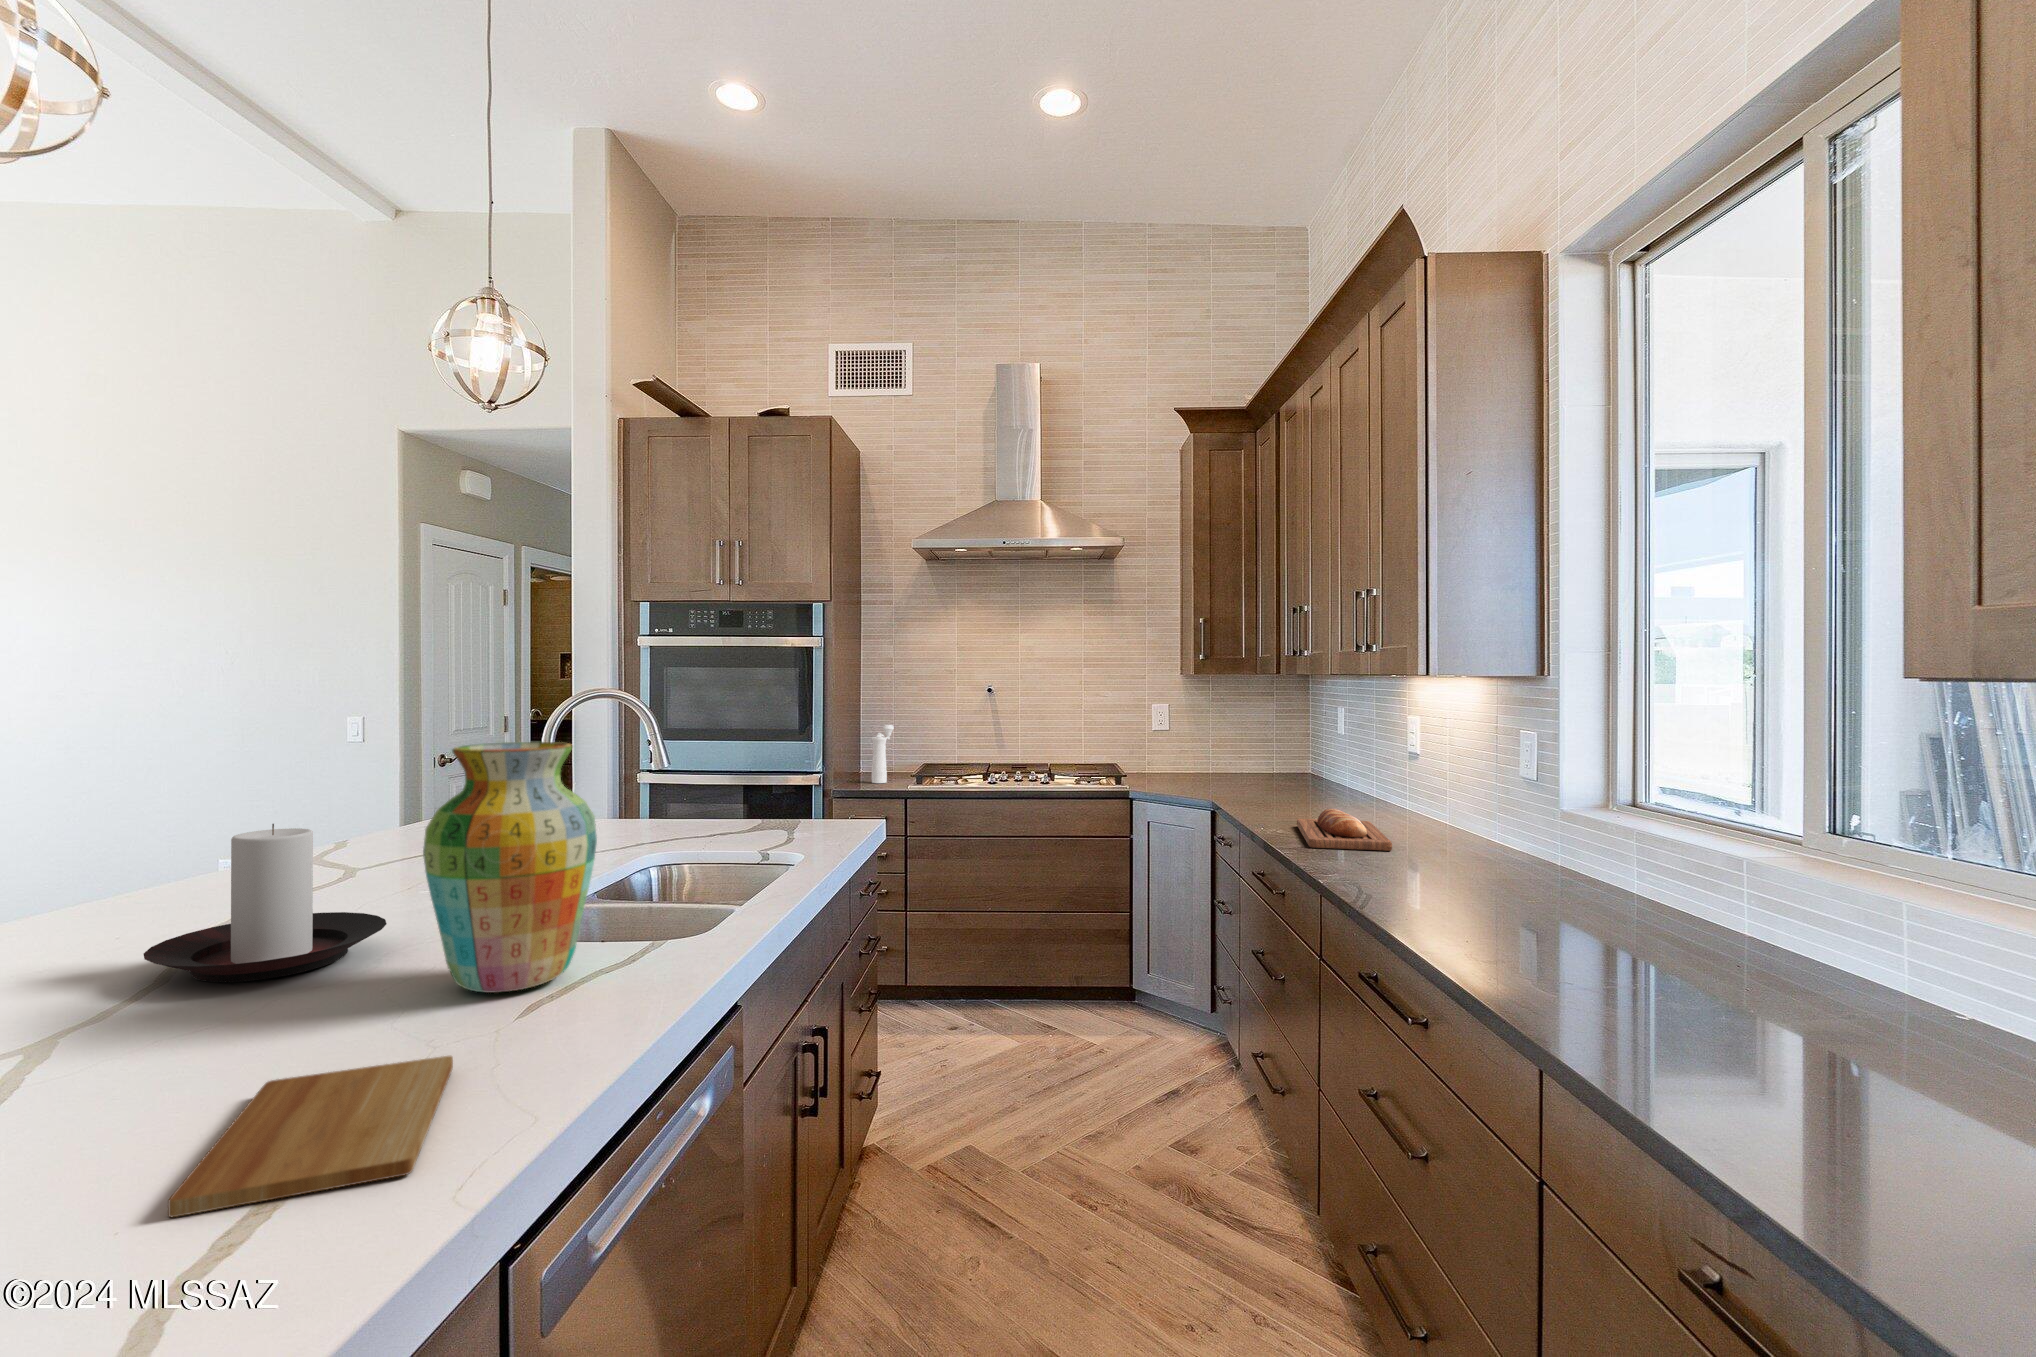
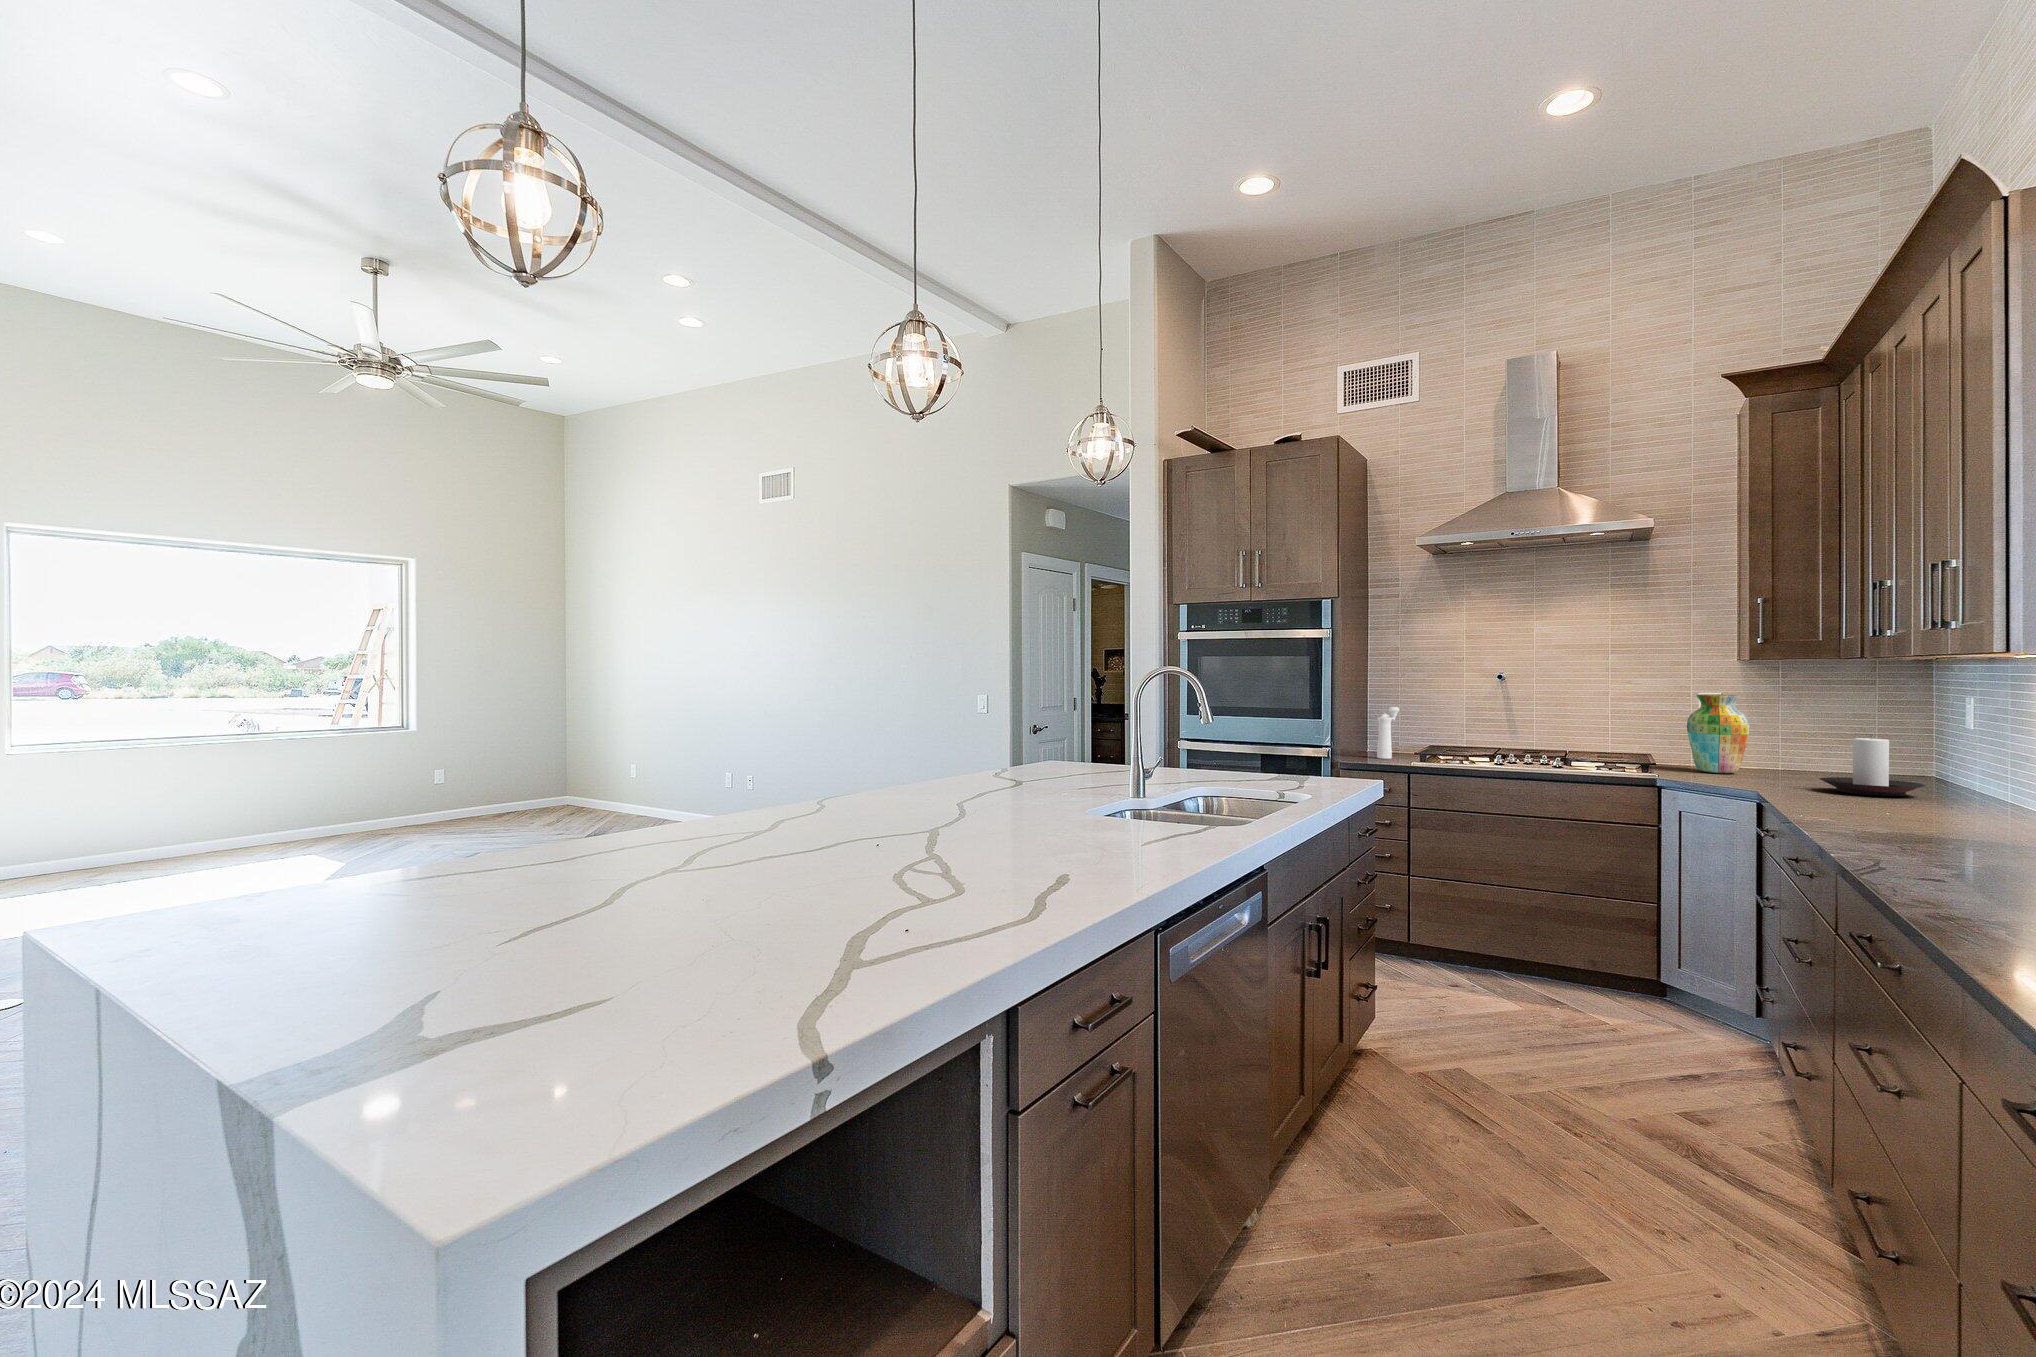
vase: present [423,742,597,993] -> present [1687,694,1750,773]
bread loaf: present [1297,809,1392,851] -> none [1848,797,1966,841]
candle holder: present [144,824,387,982] -> present [1819,737,1925,796]
cutting board: present [168,1056,453,1217] -> none [1017,843,1111,877]

